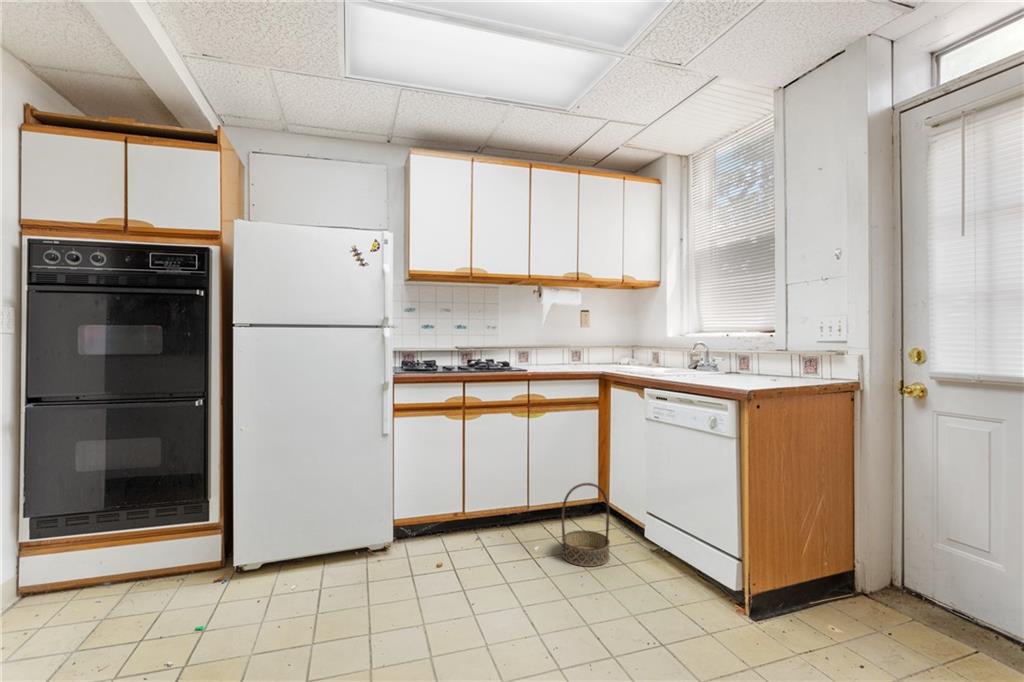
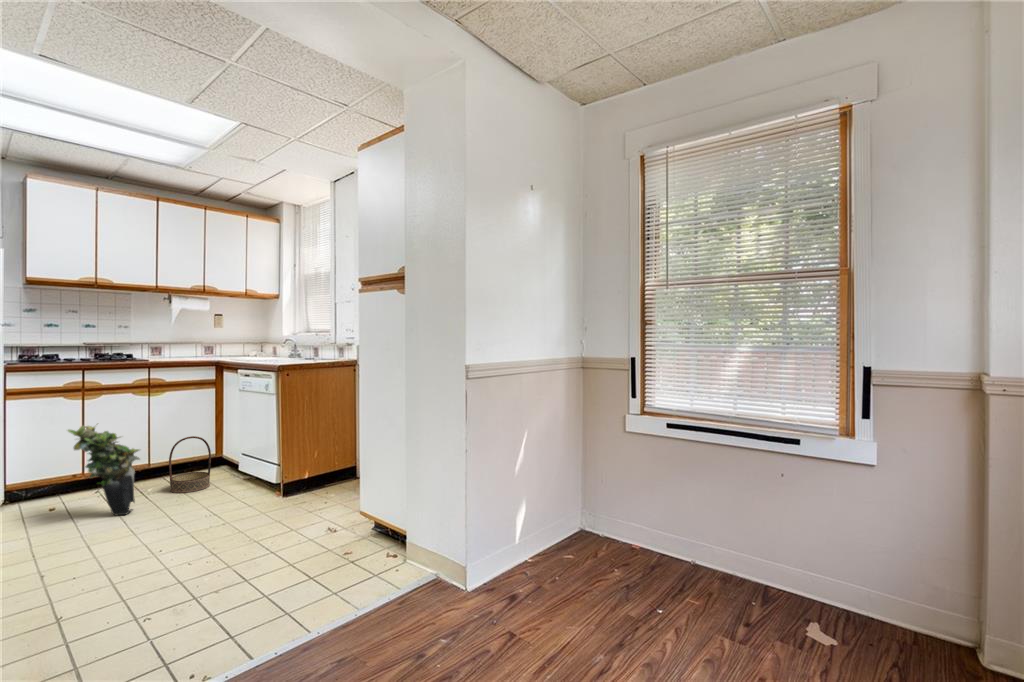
potted plant: none [460,461,542,604] -> present [68,426,139,515]

